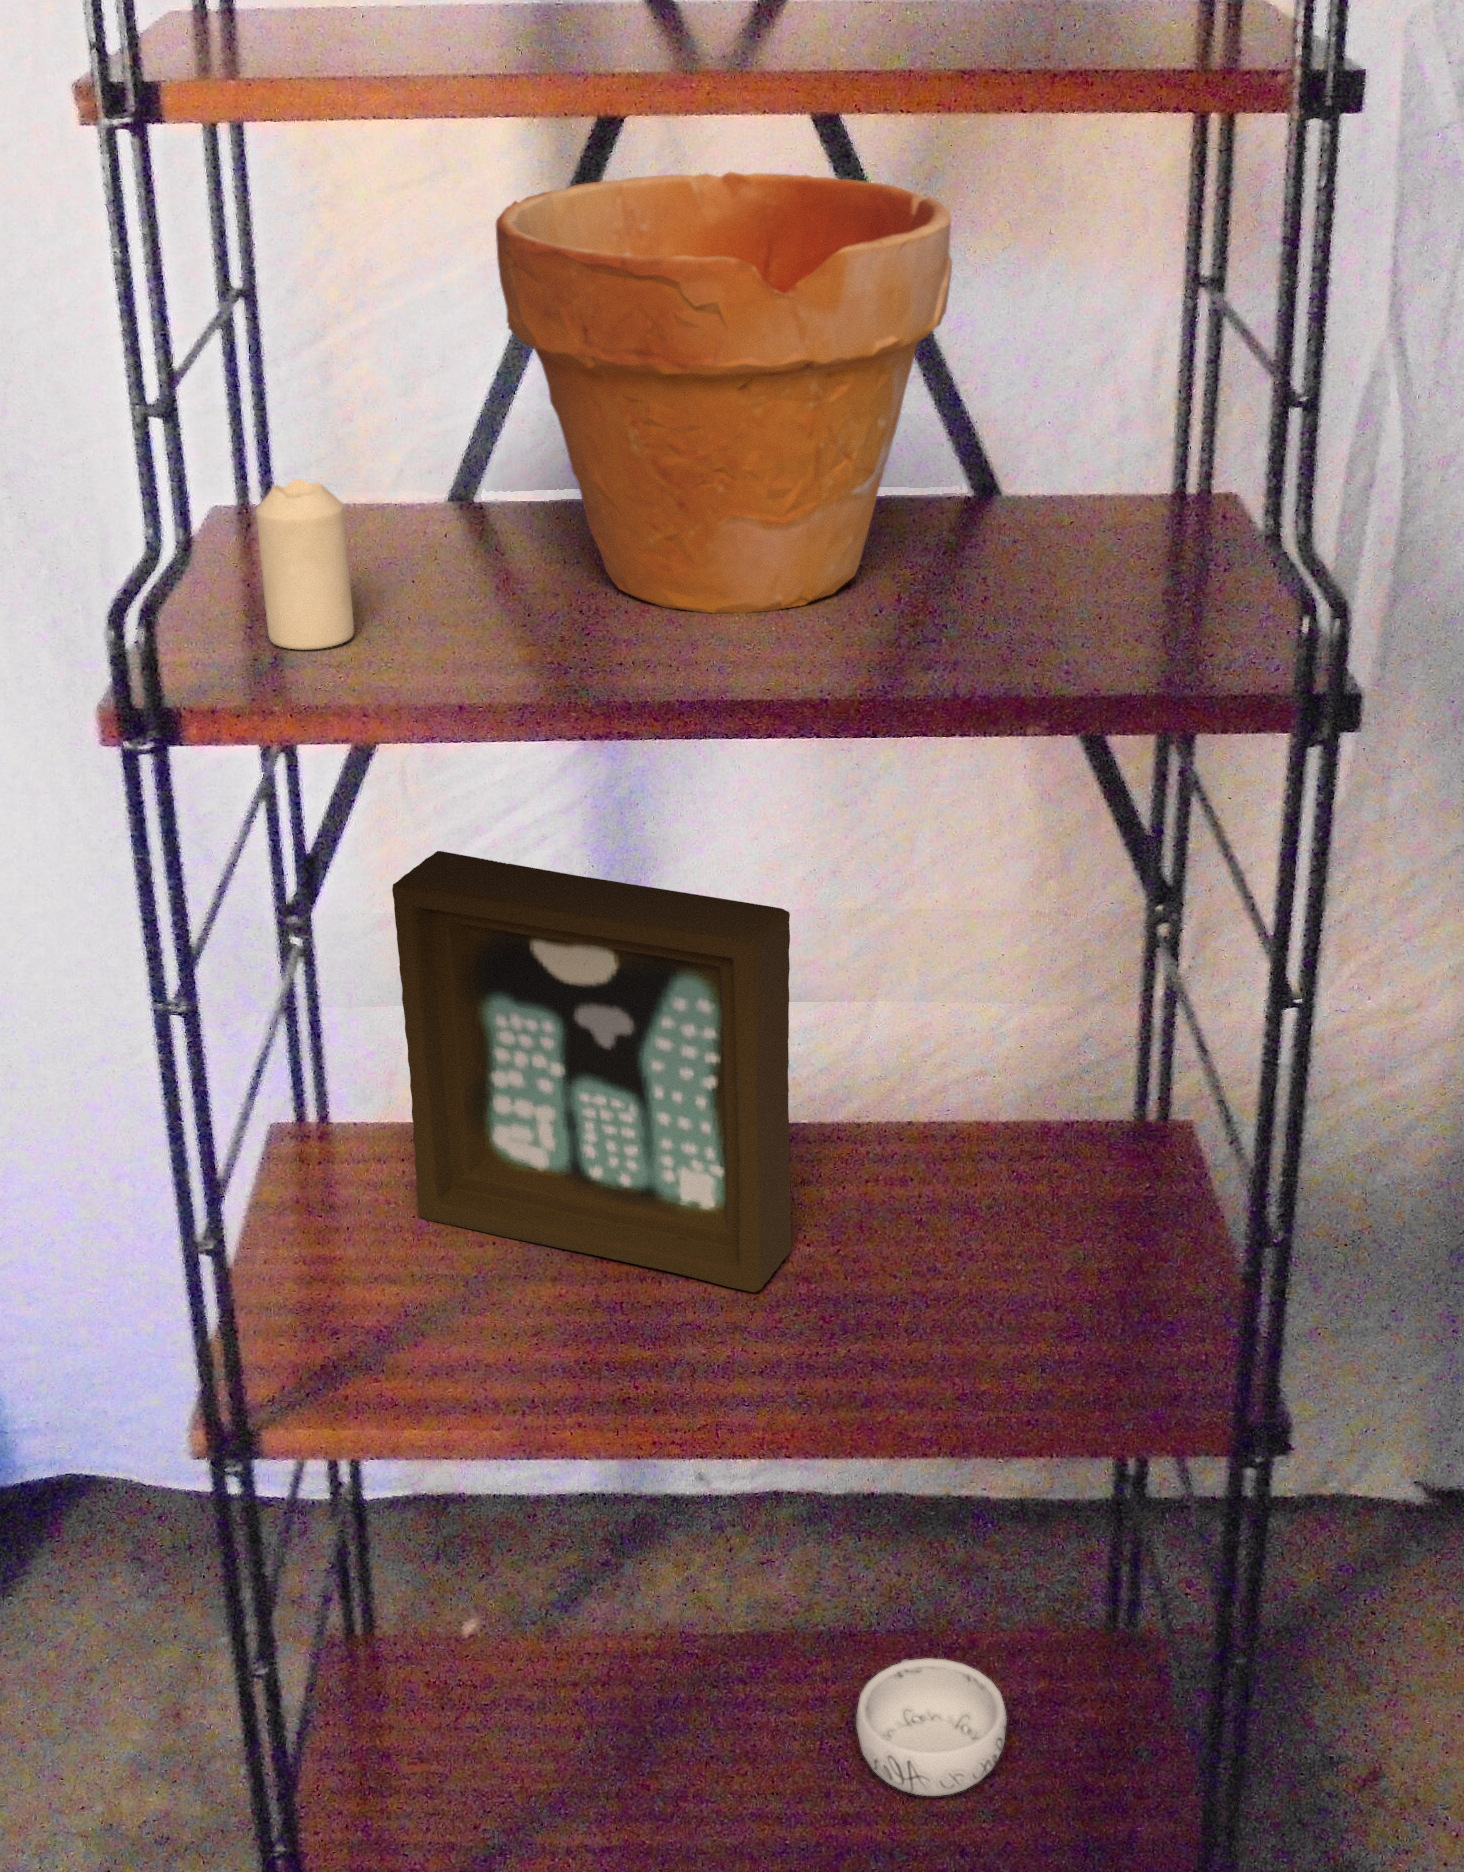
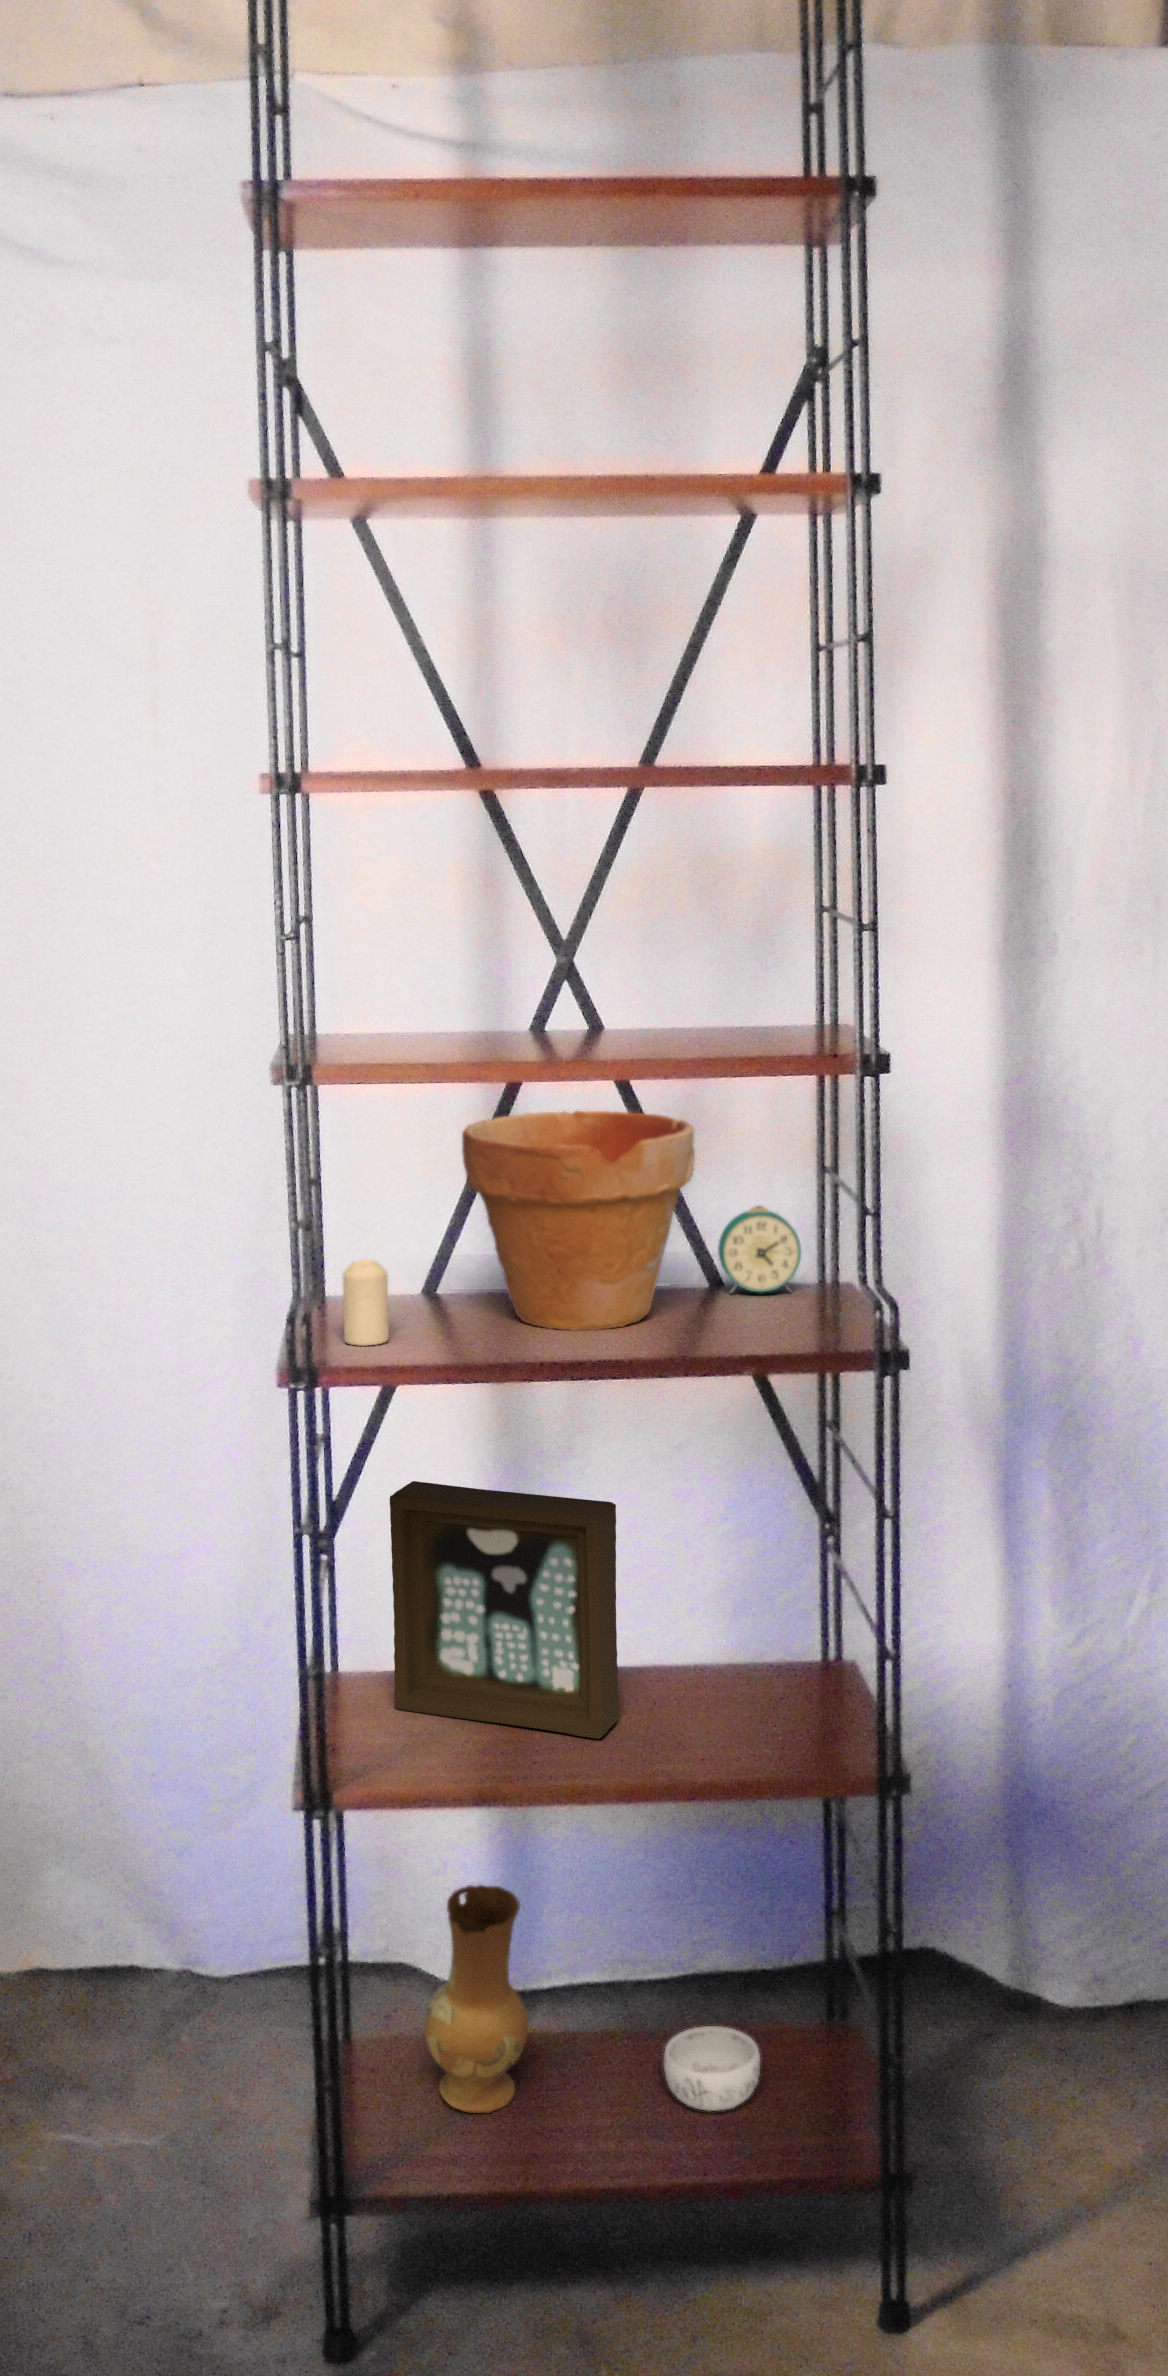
alarm clock: none [991,360,1144,524] -> present [718,1206,801,1293]
ceramic jug: none [485,1469,647,1789] -> present [425,1885,528,2113]

